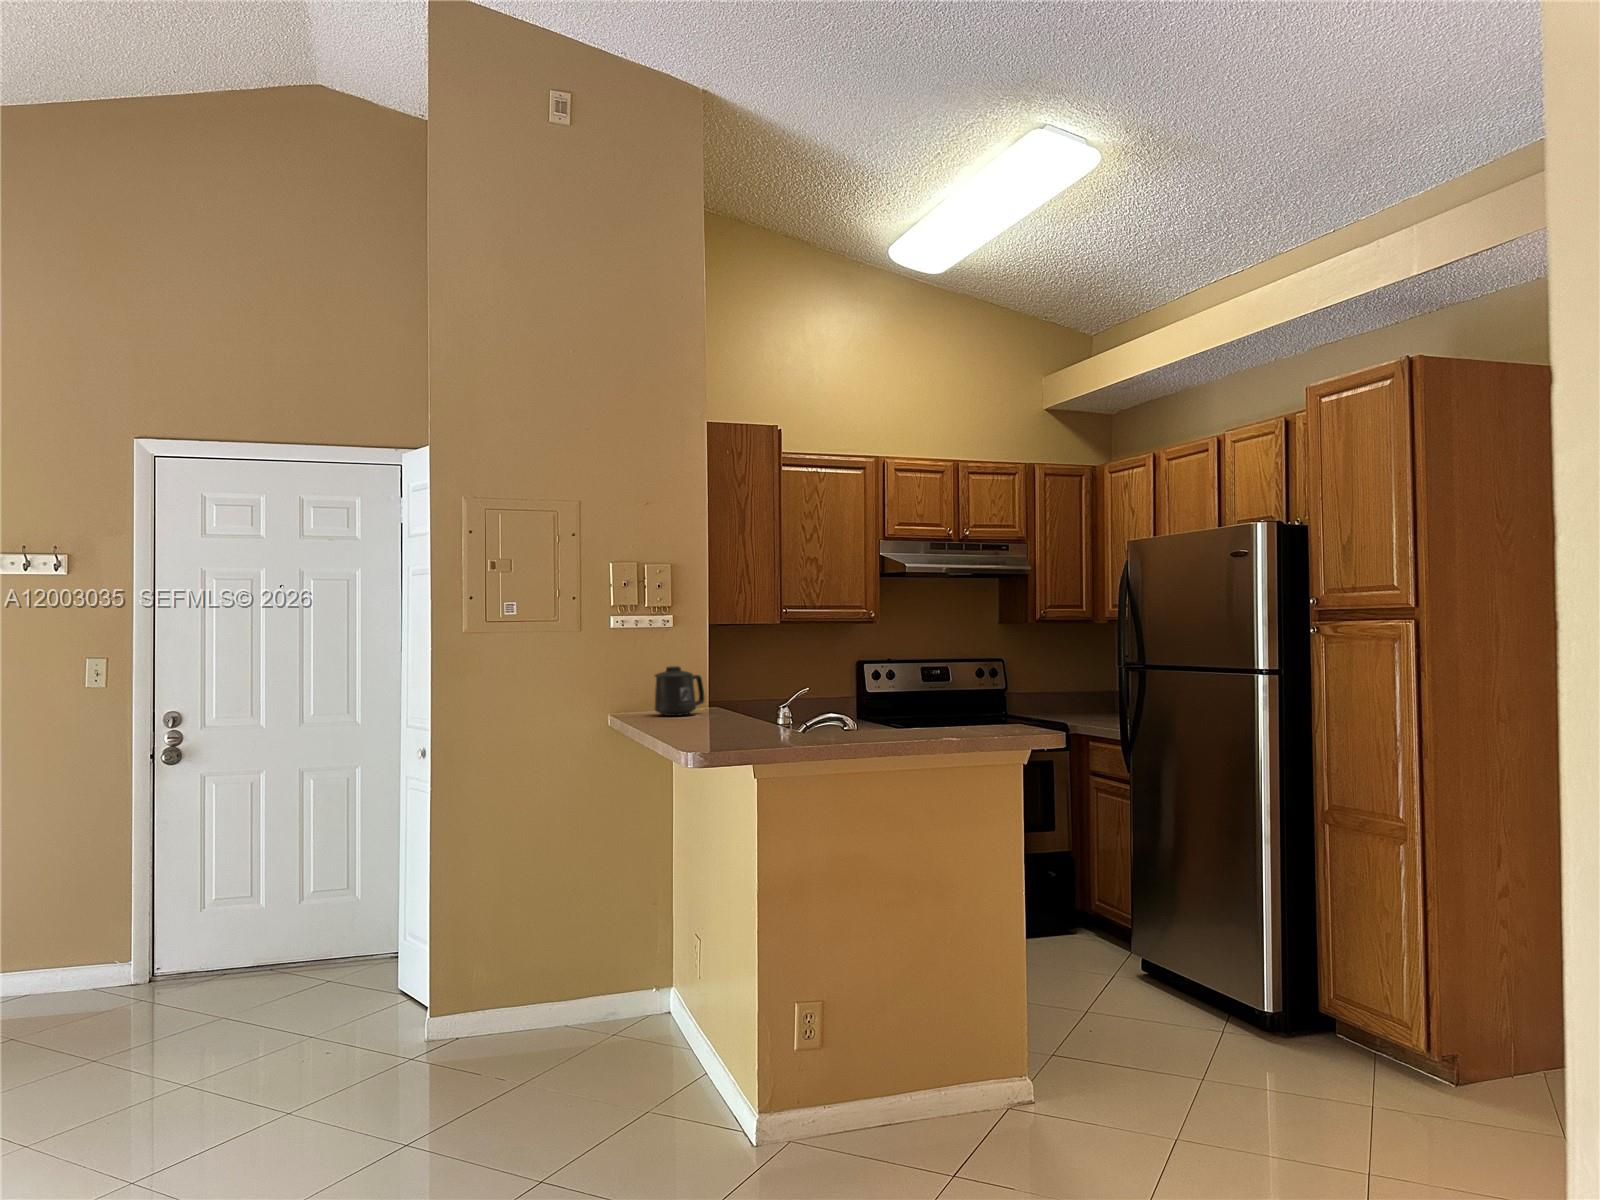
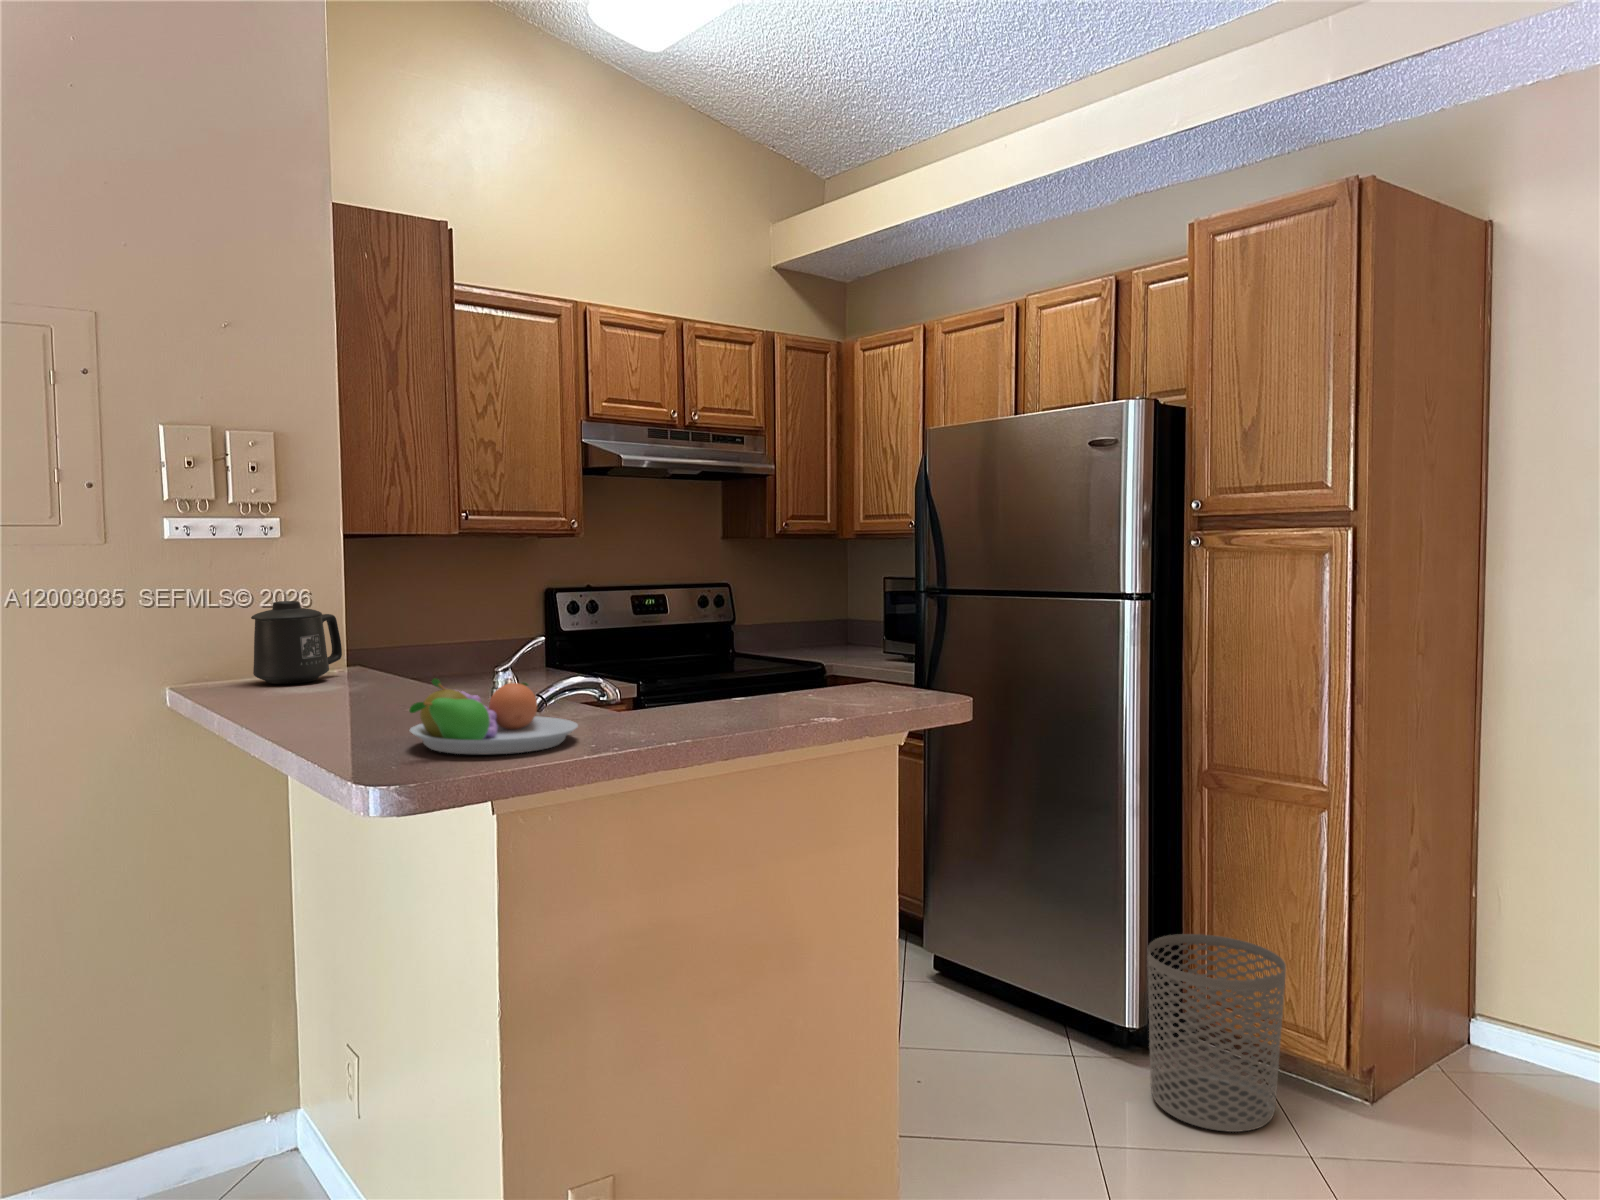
fruit bowl: none [719,706,809,745] -> present [409,678,578,754]
waste bin: none [1262,937,1372,1085] -> present [1147,934,1286,1132]

